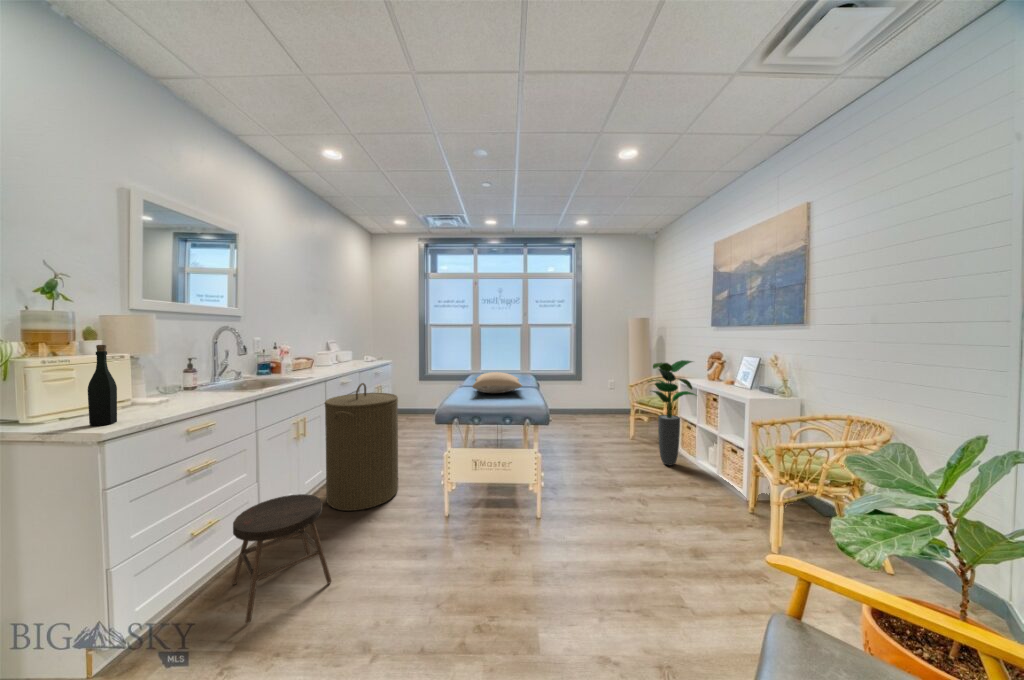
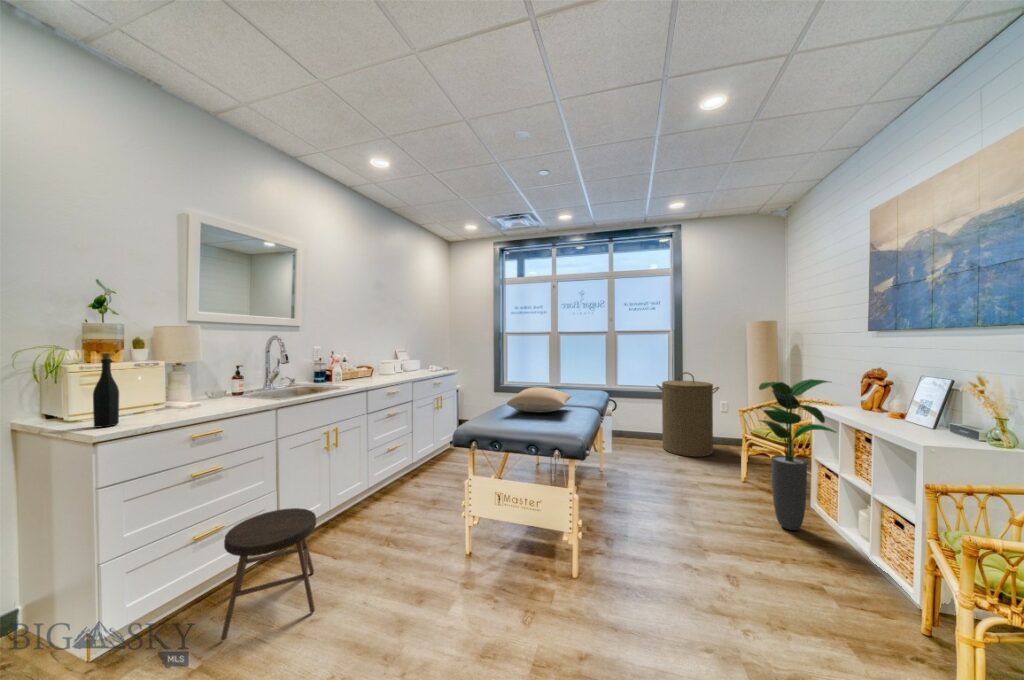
laundry hamper: present [325,383,398,511] -> present [657,372,719,457]

